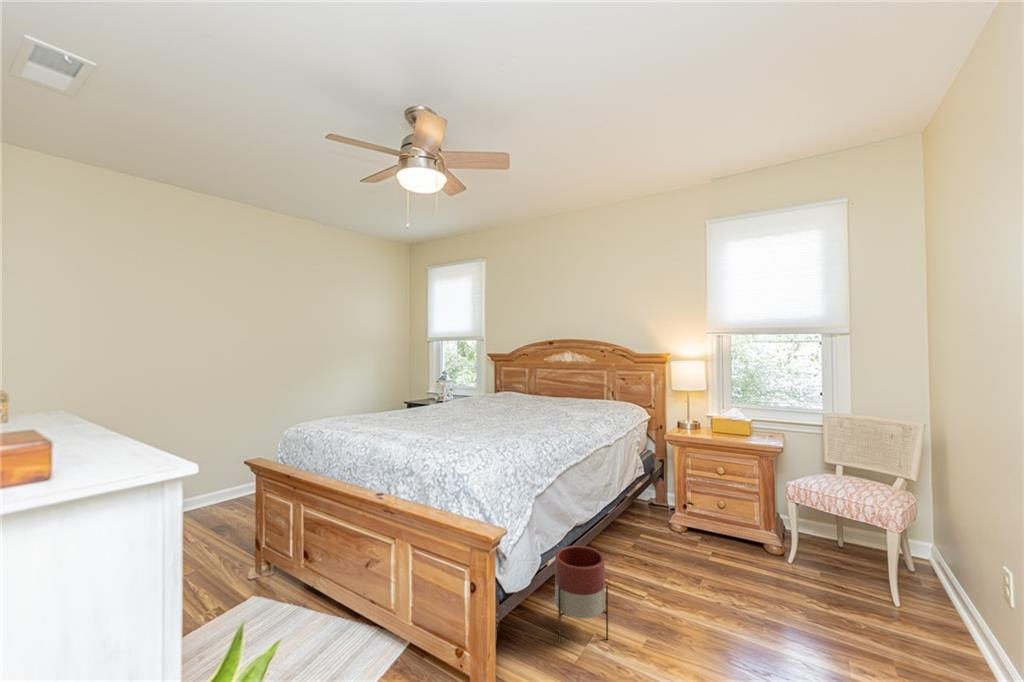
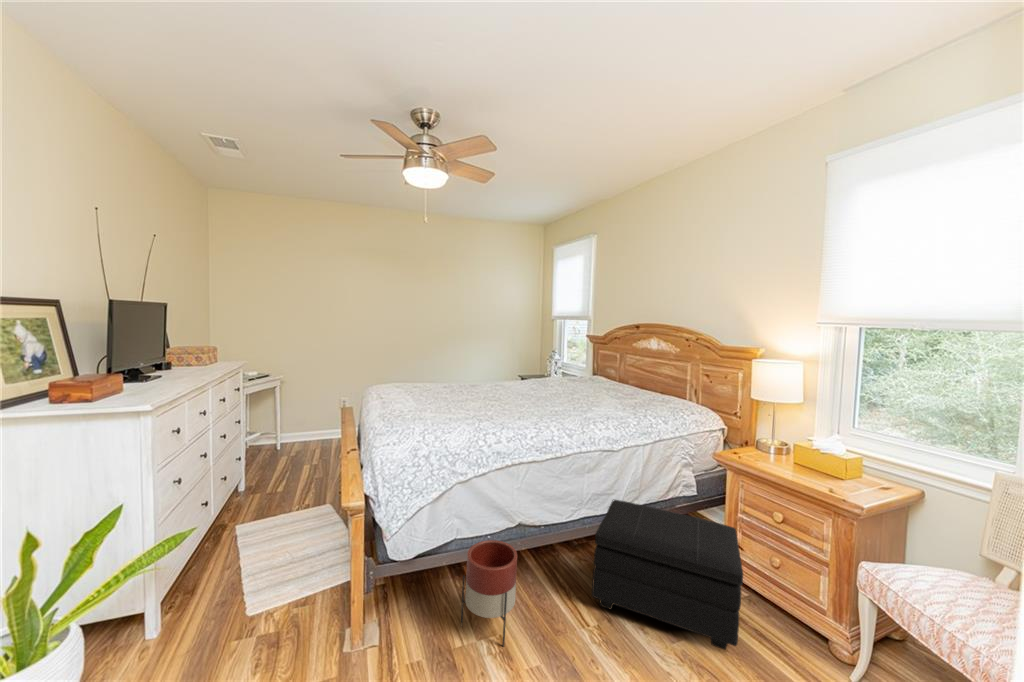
footstool: none [606,487,738,581] -> present [592,500,743,650]

